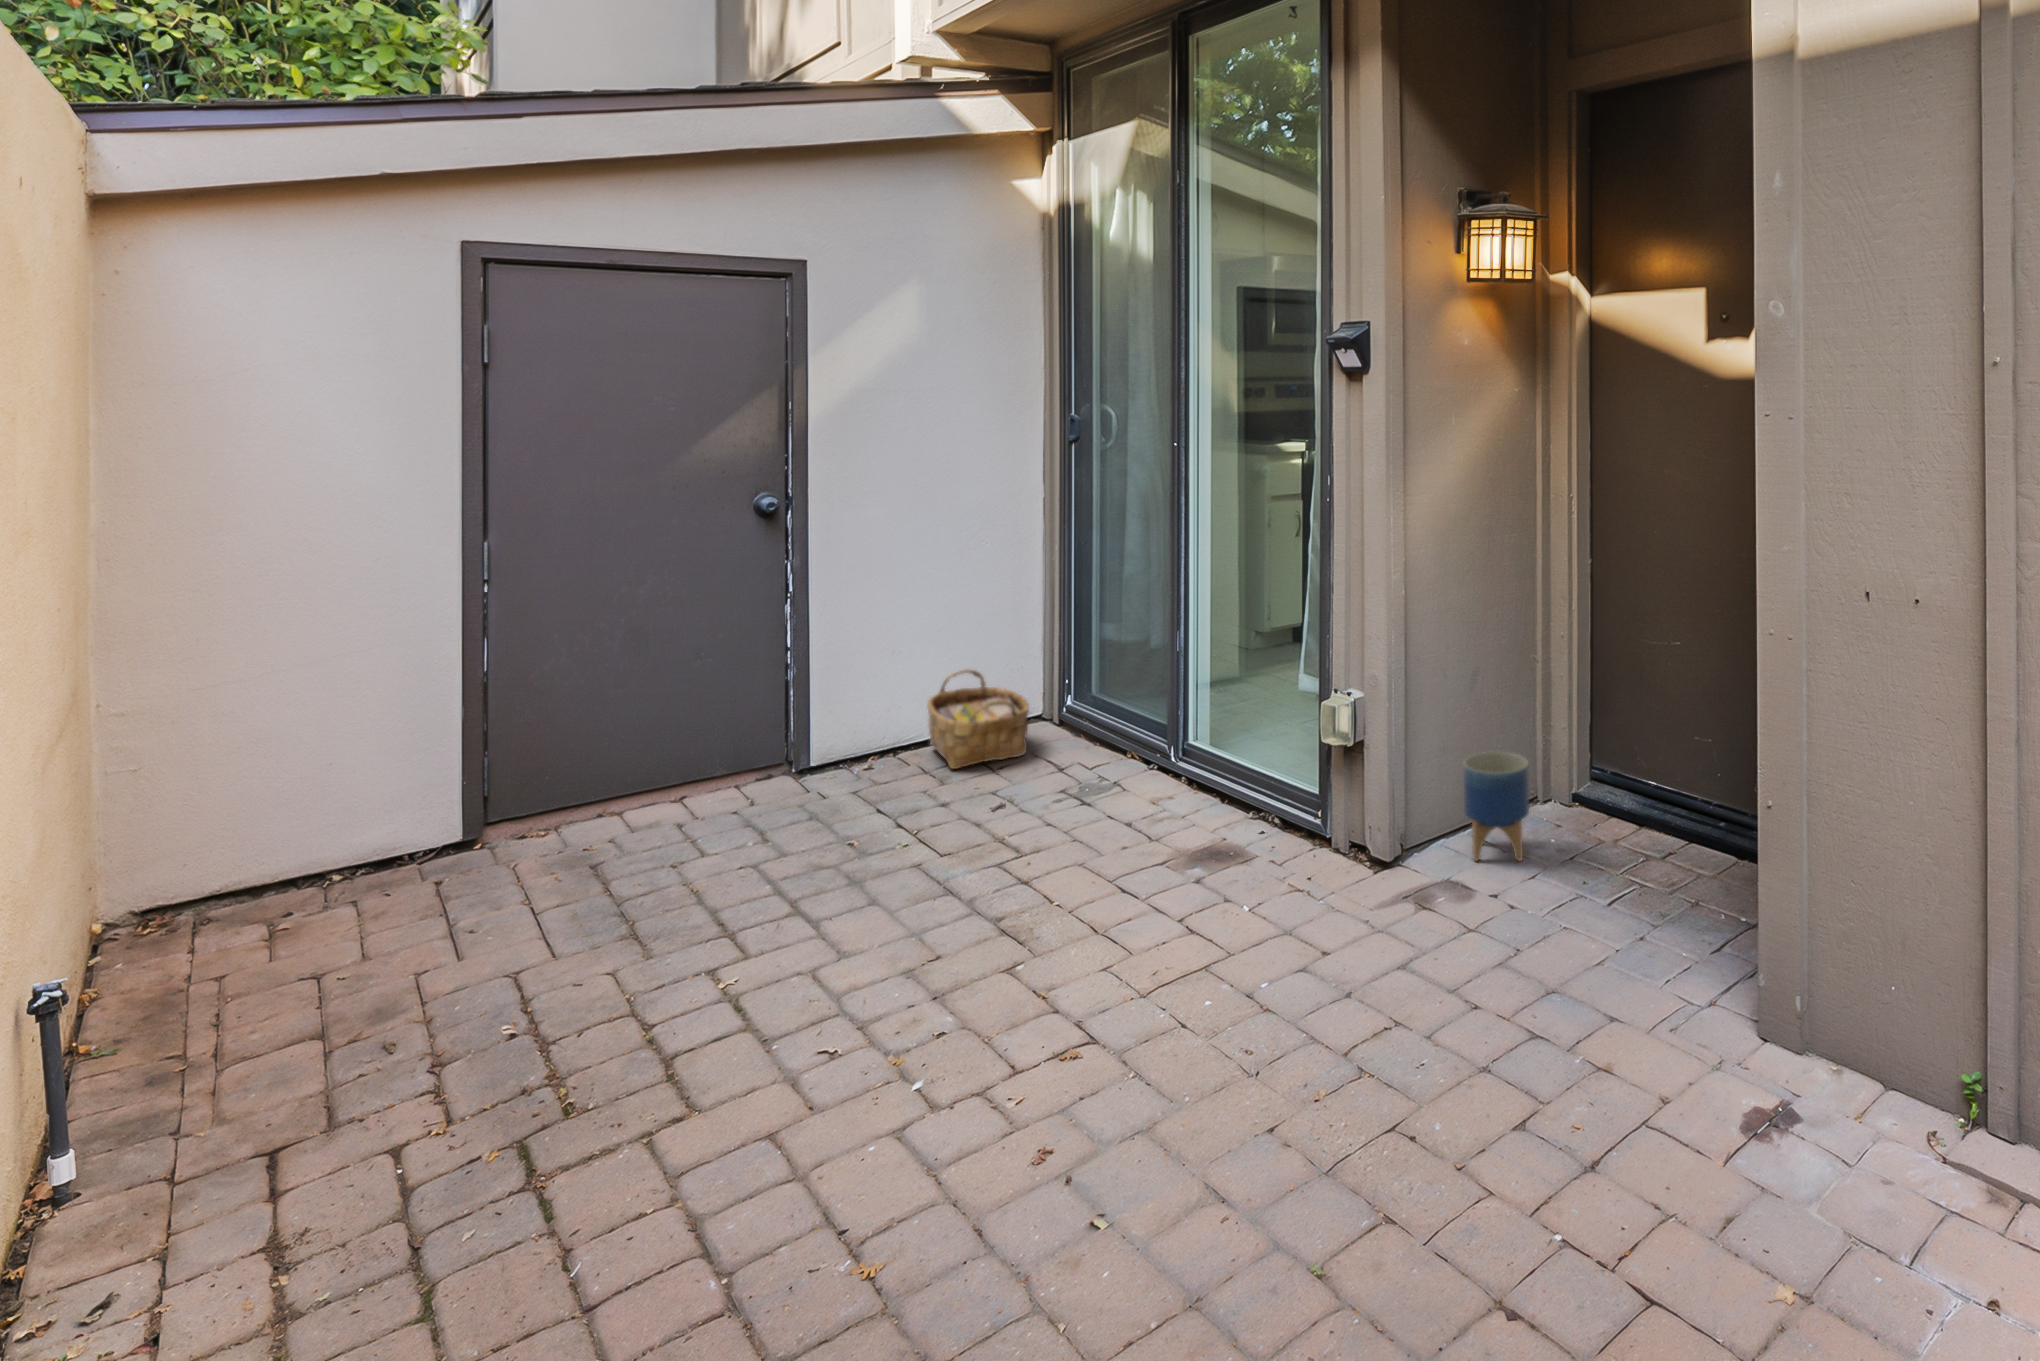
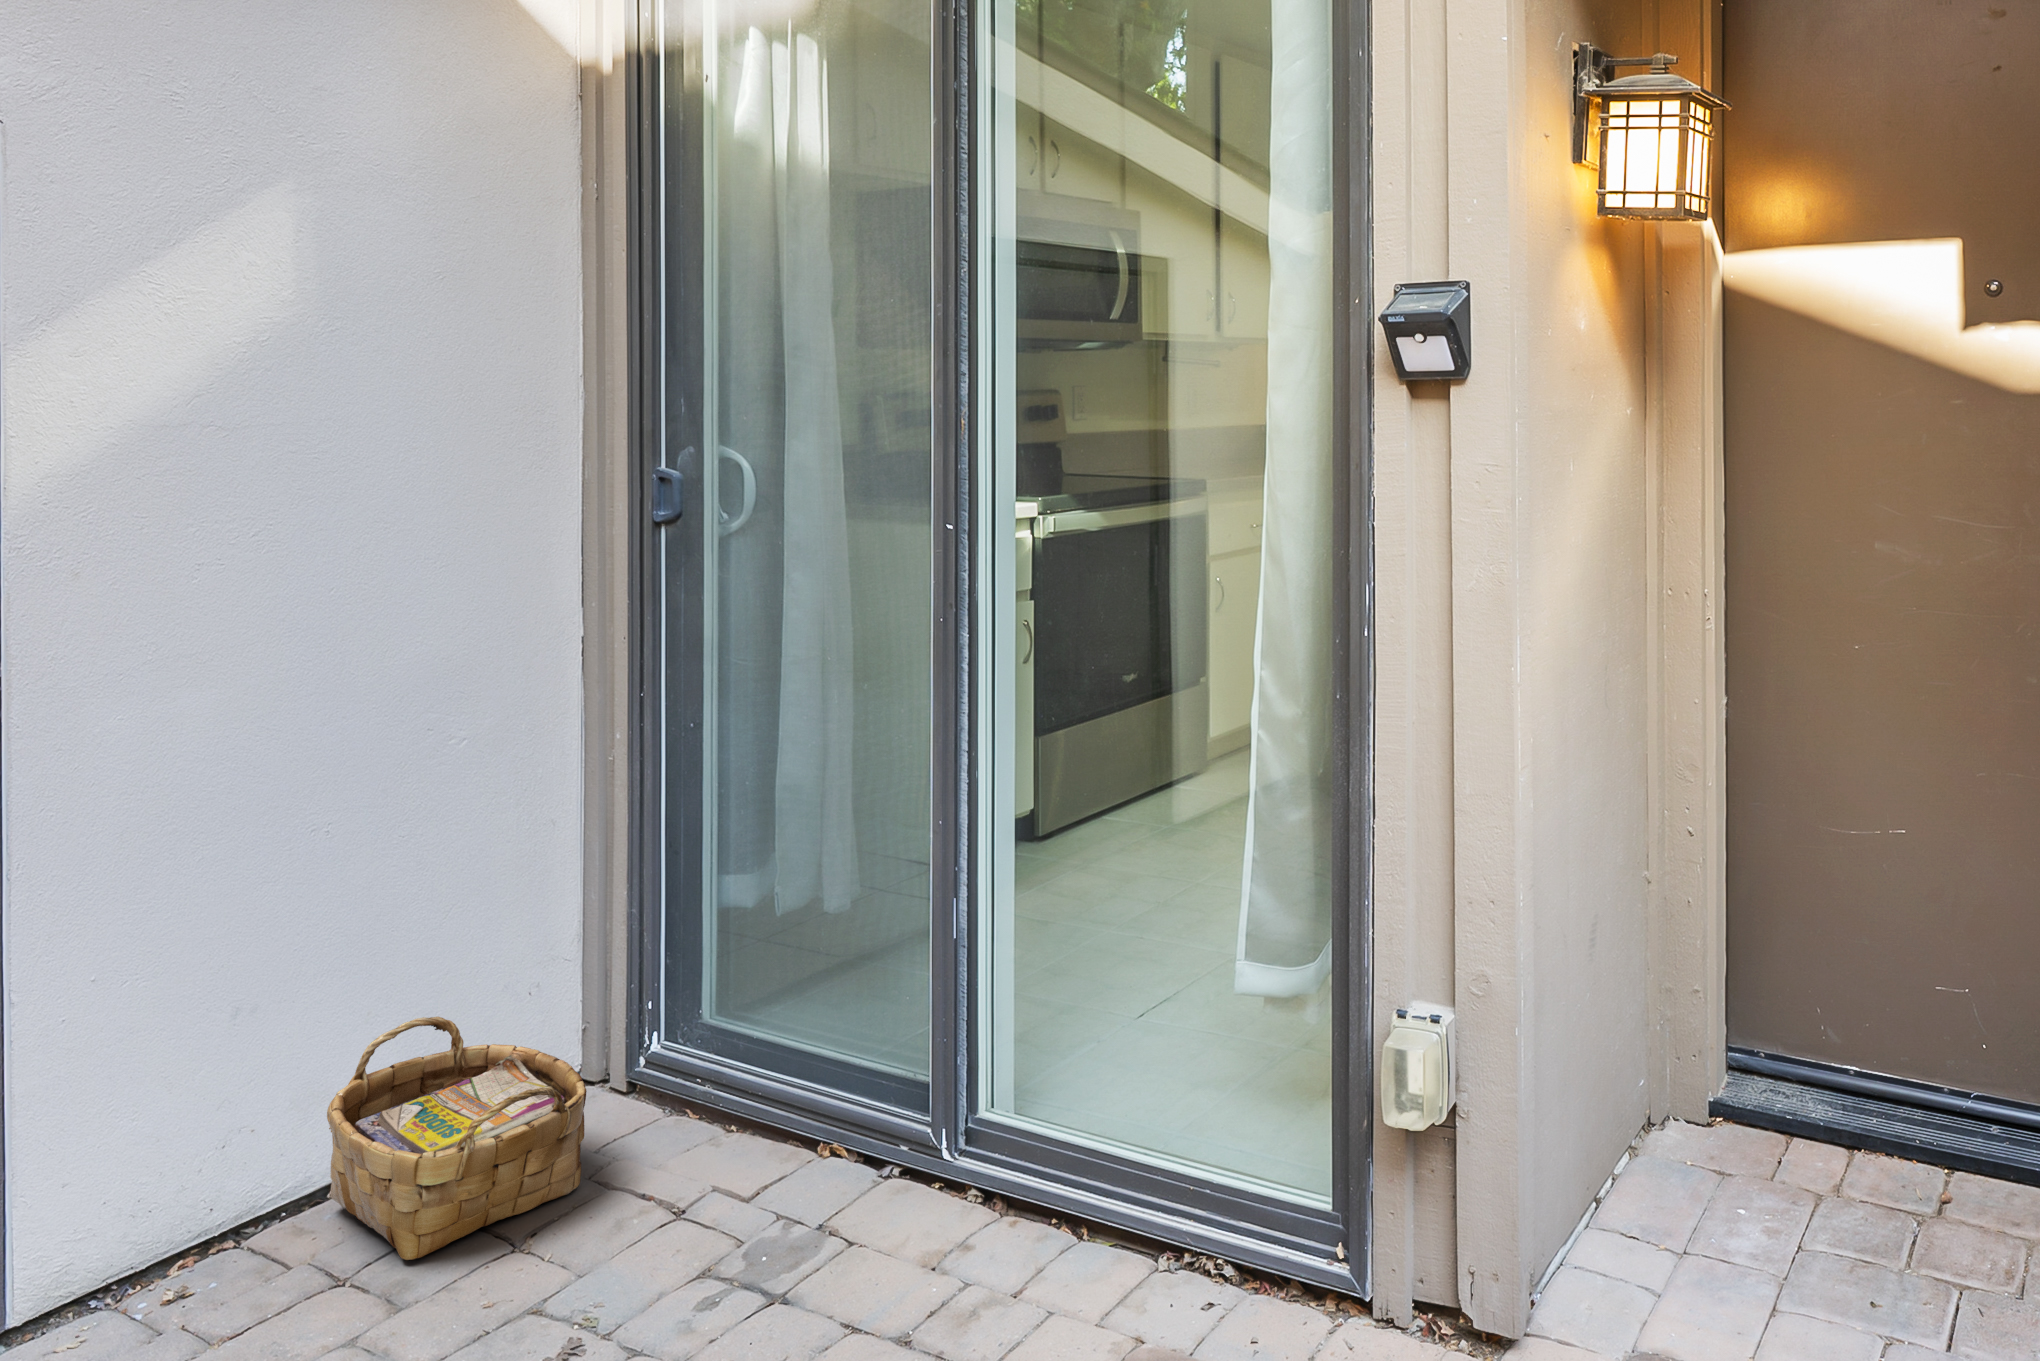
planter: present [1463,752,1529,861] -> none [1608,1066,1728,1290]

